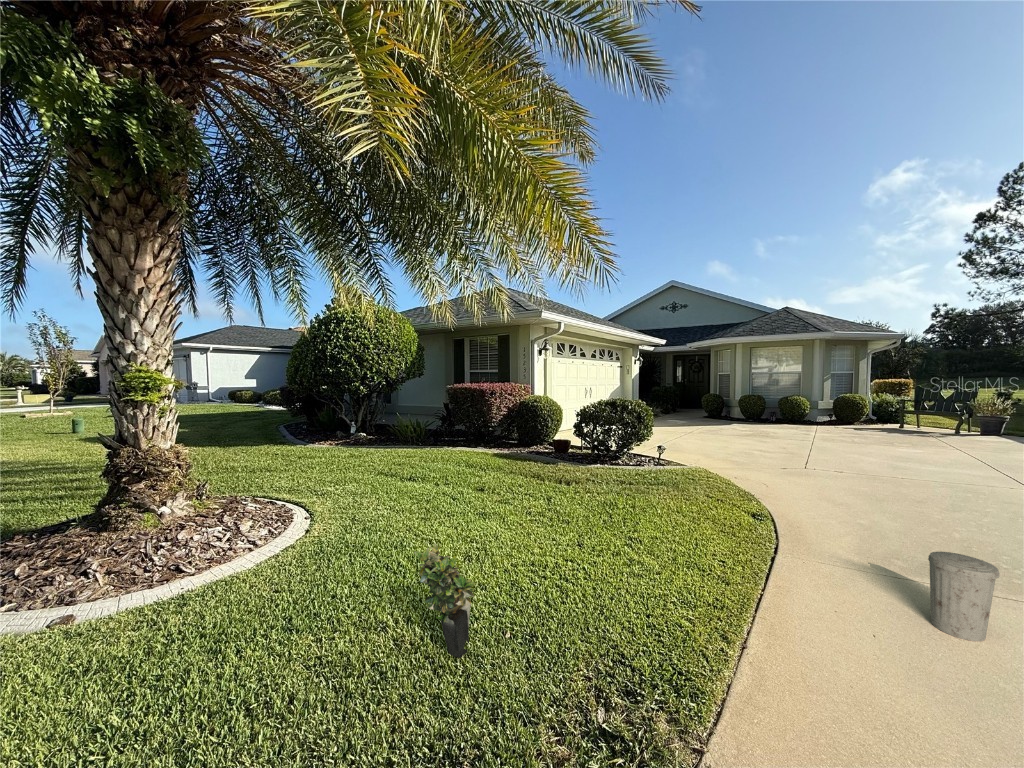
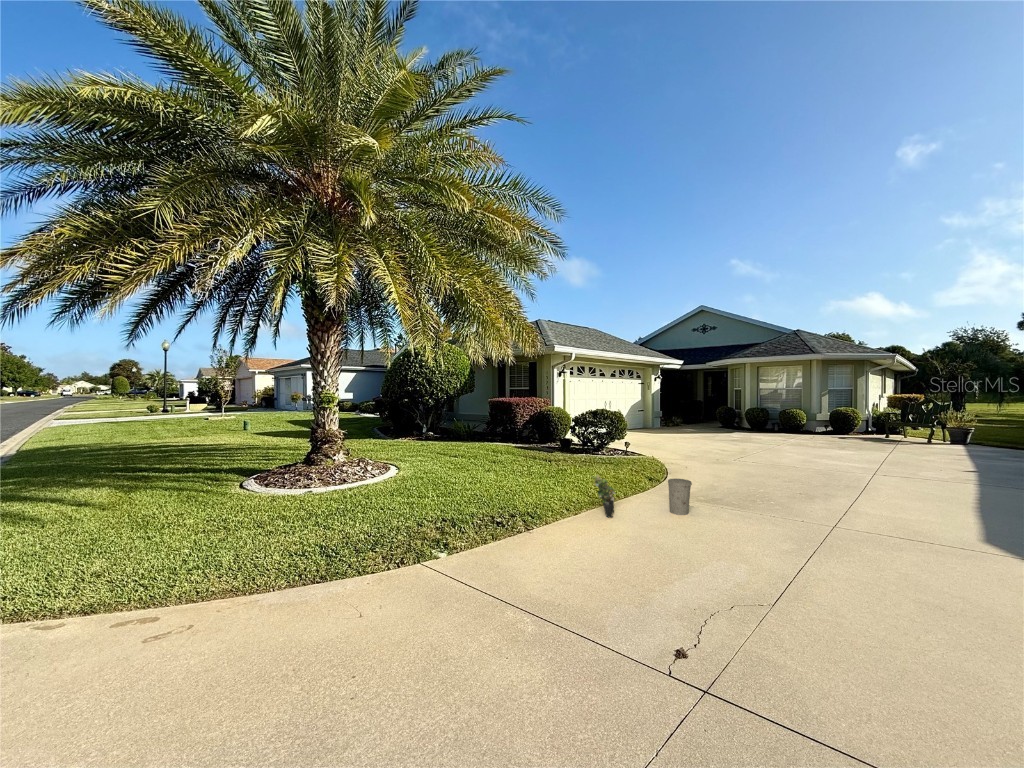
potted plant: present [414,544,476,658] -> present [592,475,616,518]

